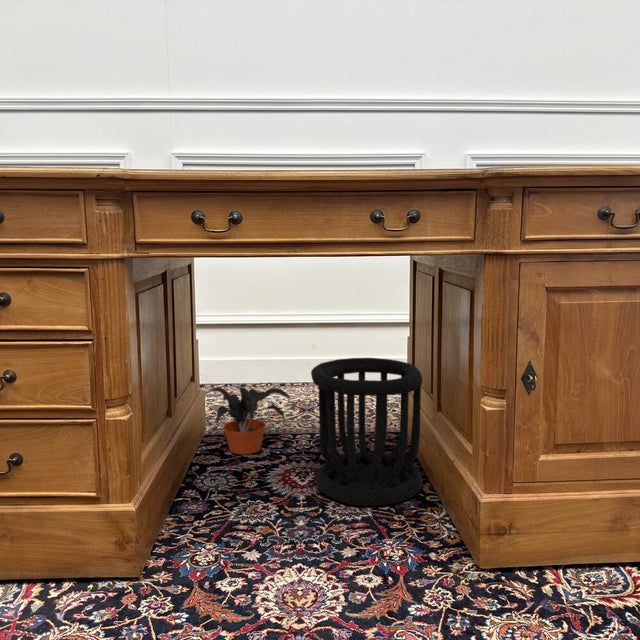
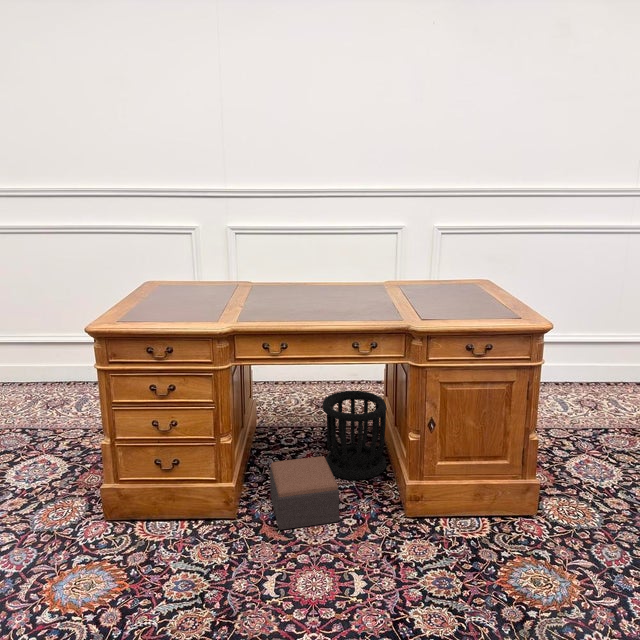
potted plant: present [208,387,290,454] -> none [256,400,311,442]
footstool: none [213,456,347,598] -> present [270,456,339,530]

